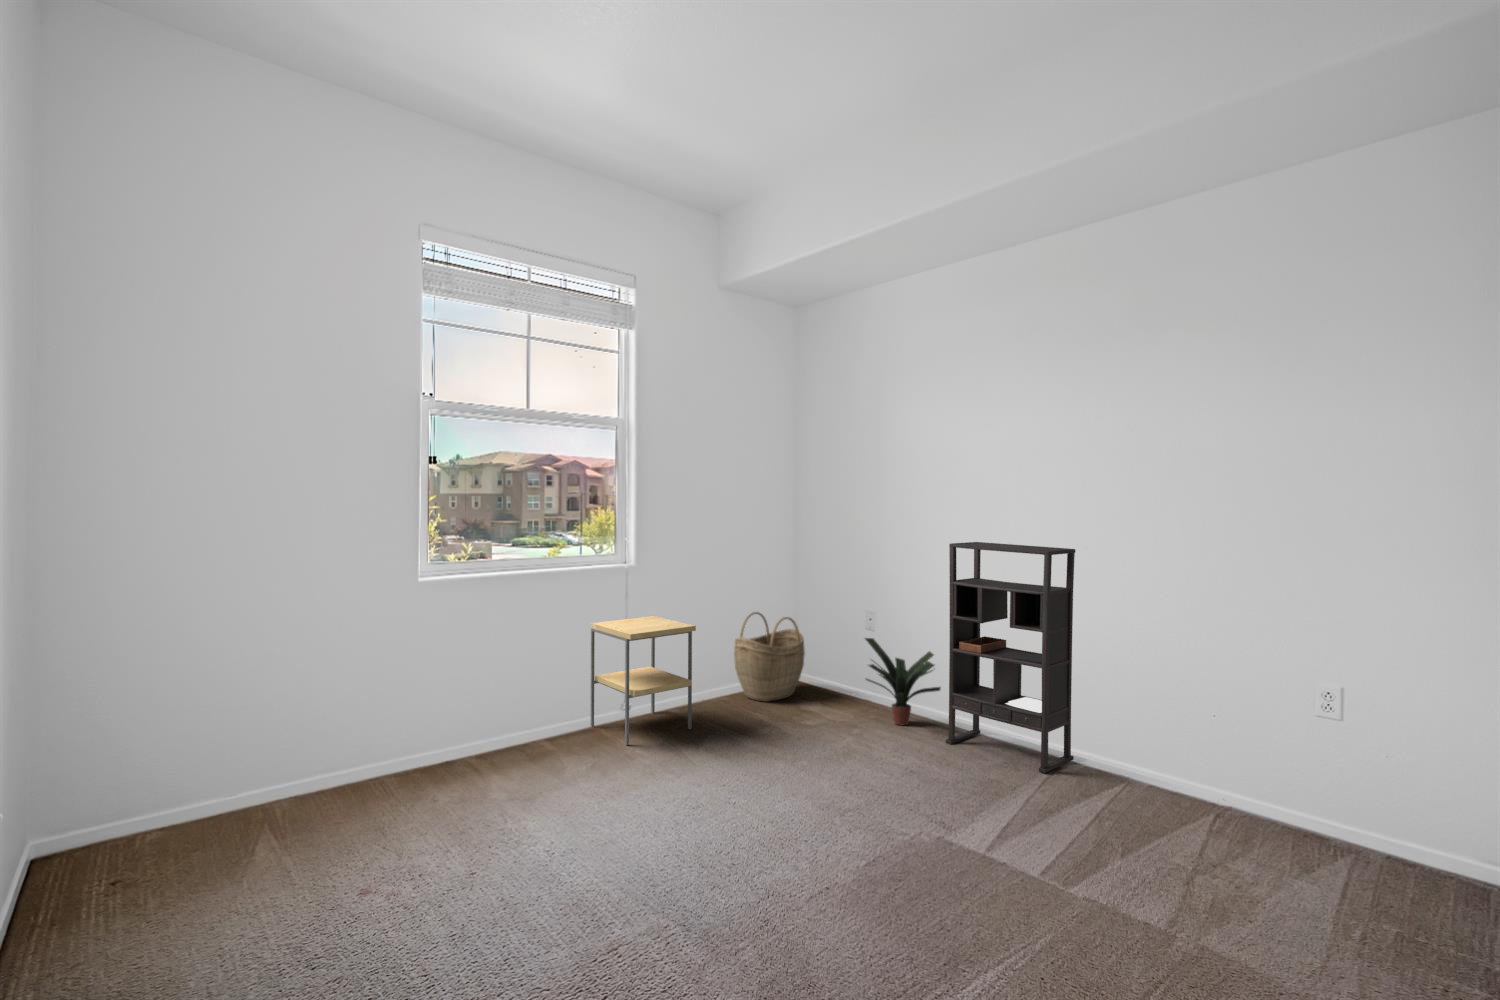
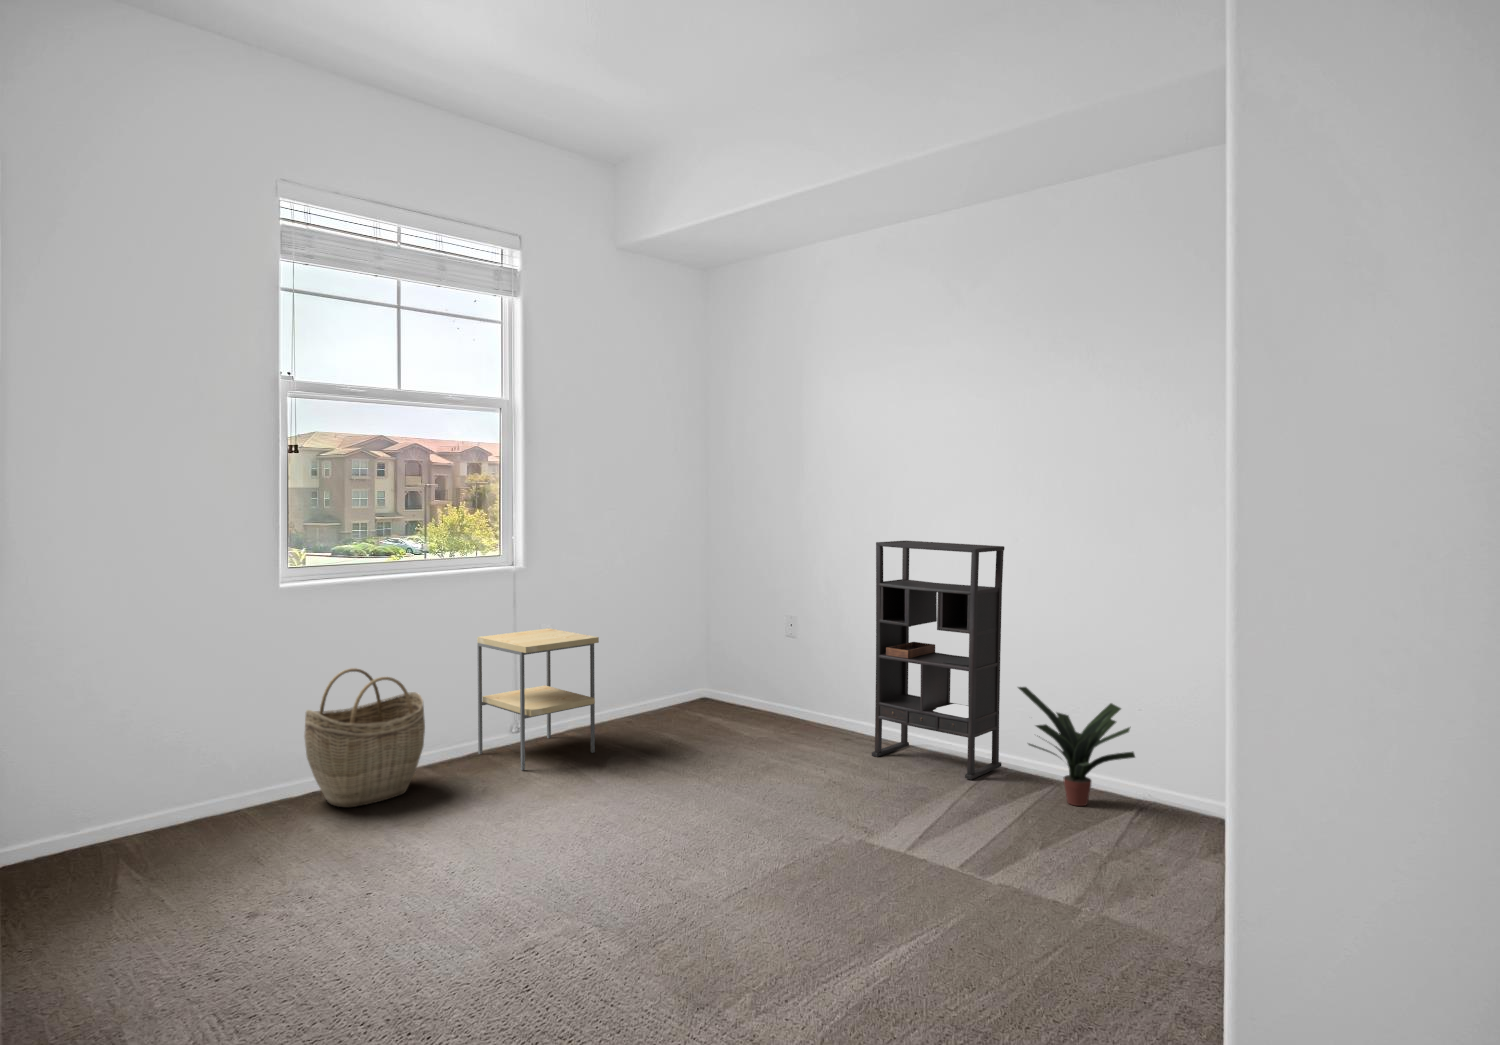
woven basket: present [734,612,805,702] -> present [304,668,425,807]
potted plant: present [865,638,940,725] -> present [1018,687,1135,806]

